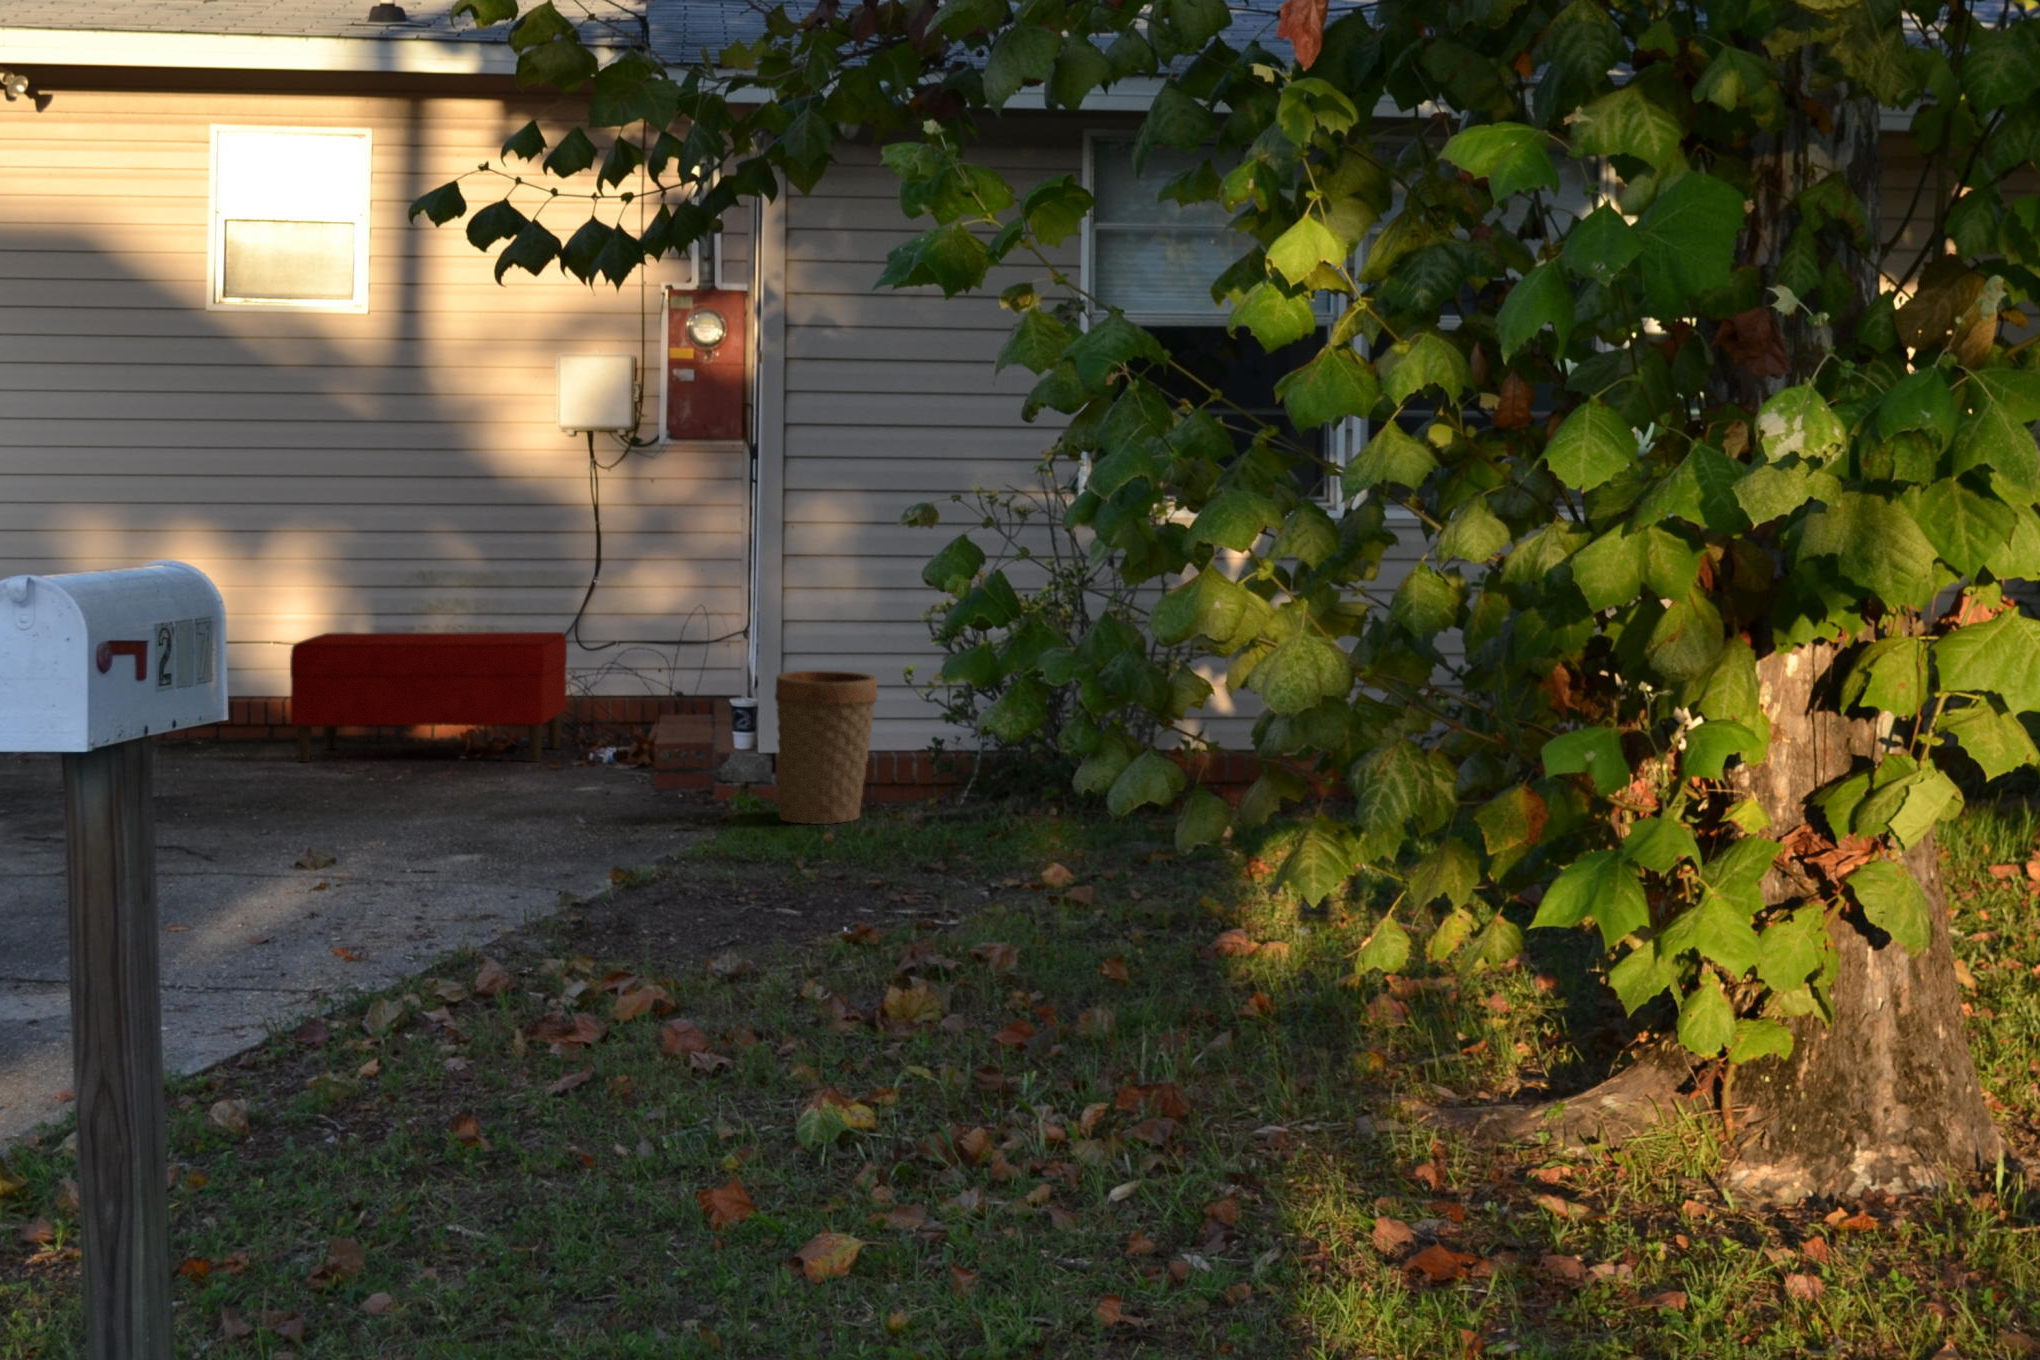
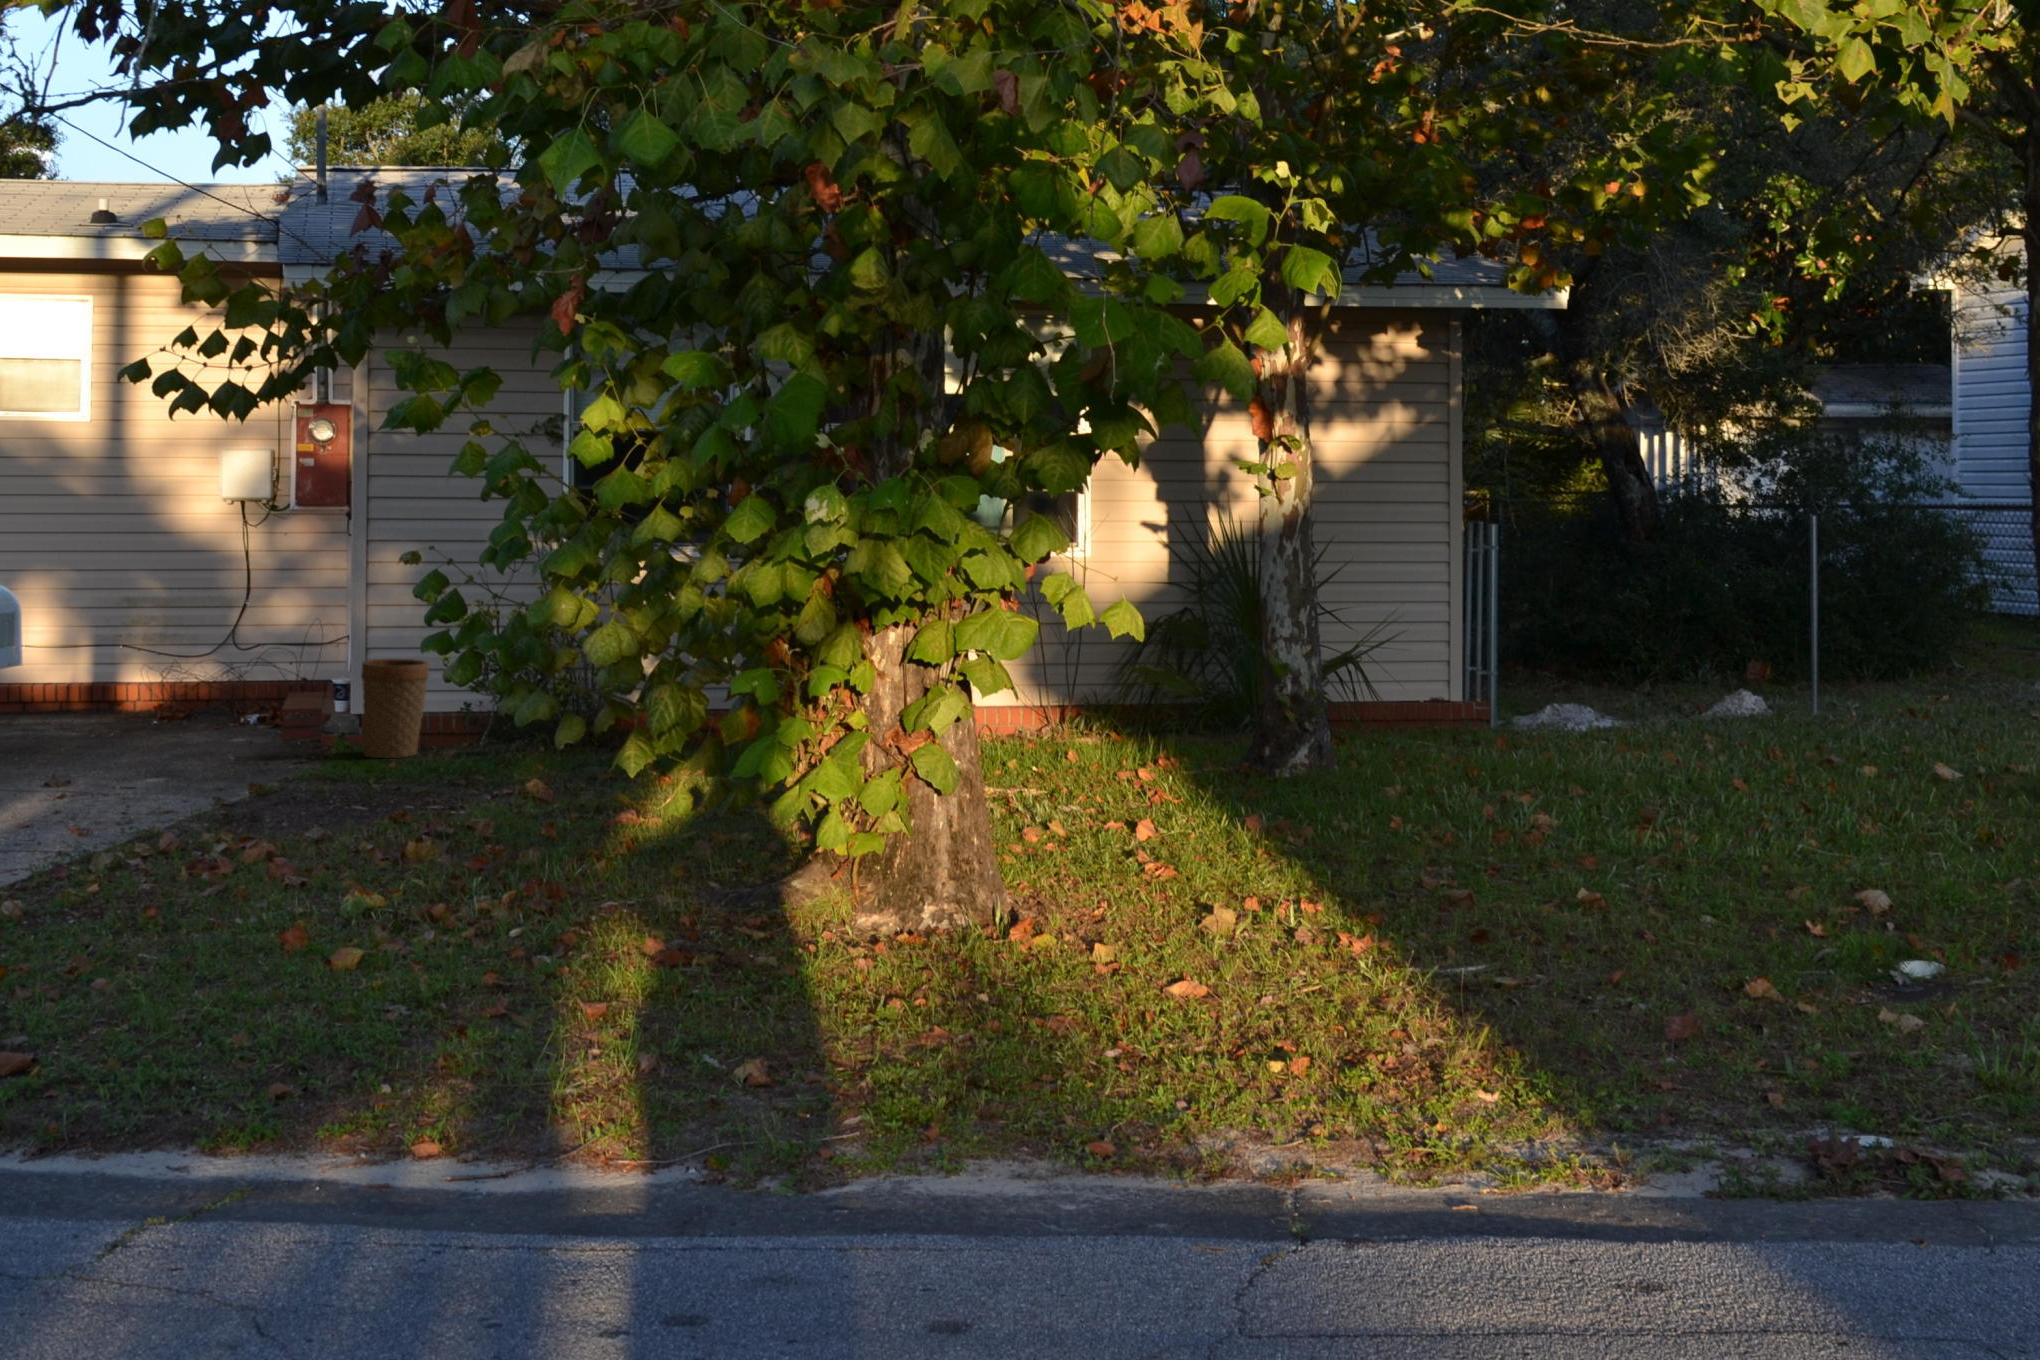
bench: present [290,632,567,762] -> none [36,637,227,726]

